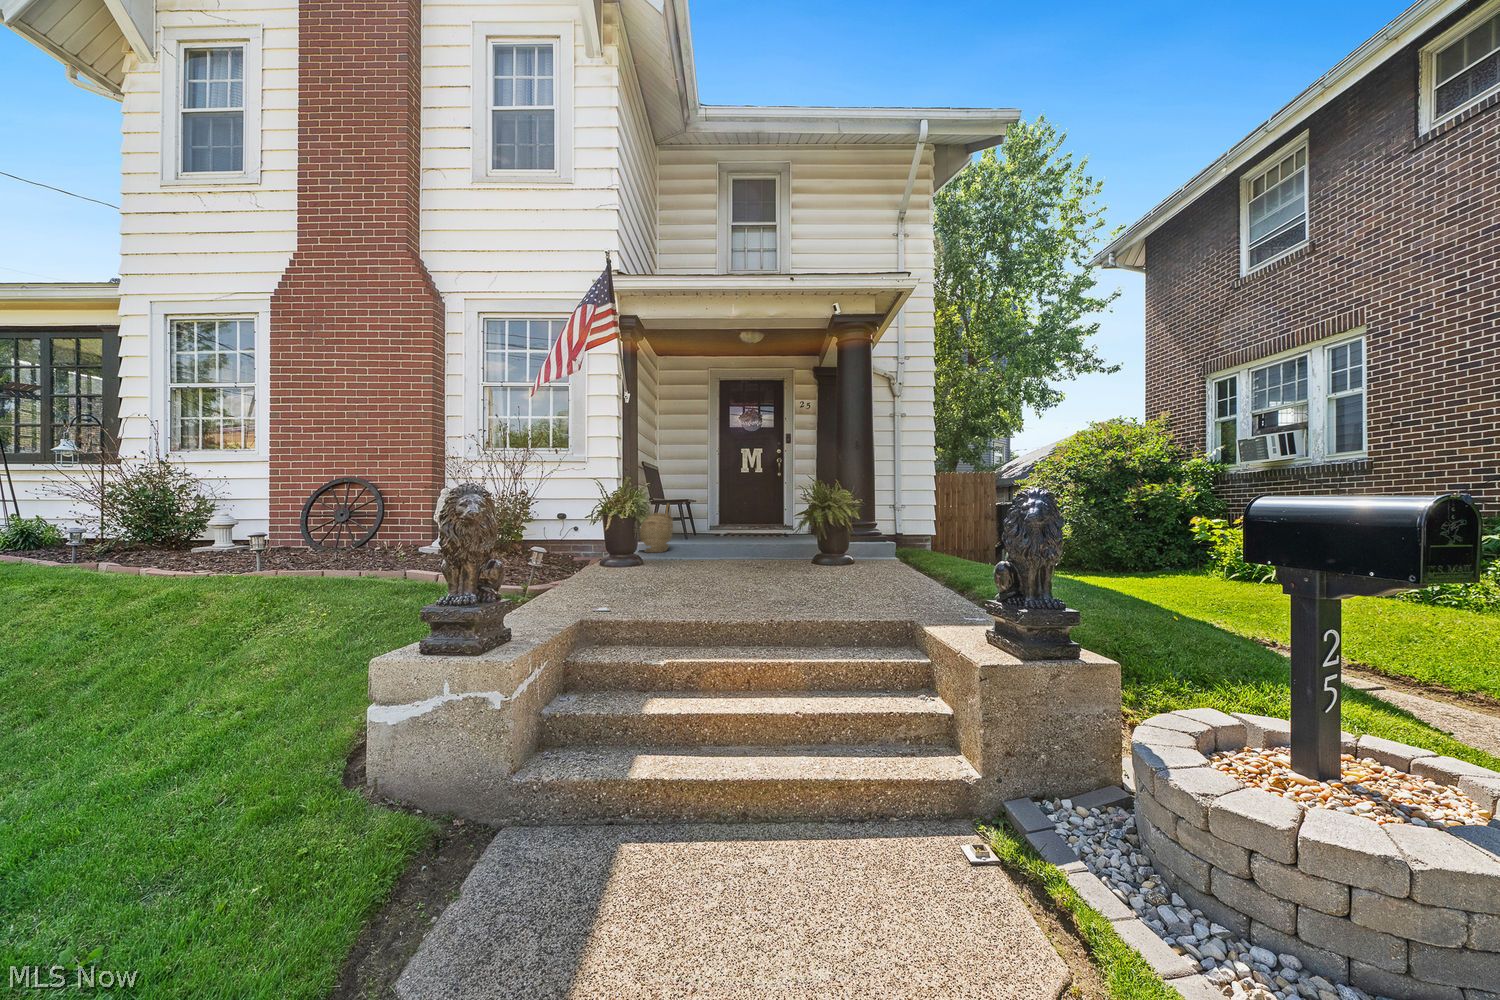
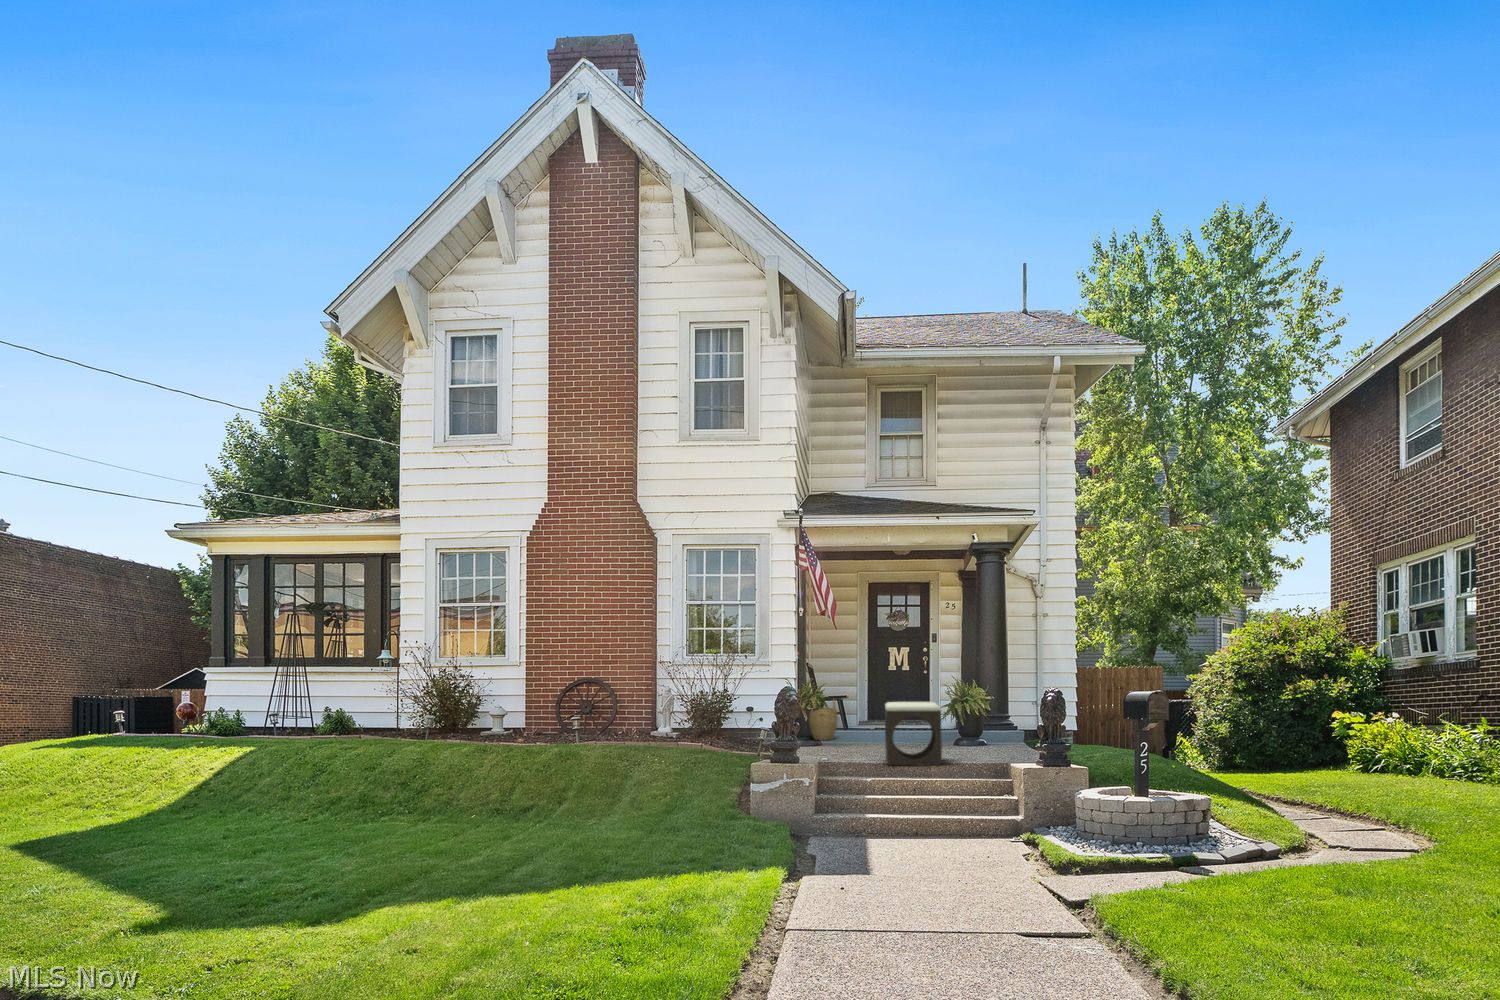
footstool: none [704,510,794,613] -> present [885,702,942,765]

